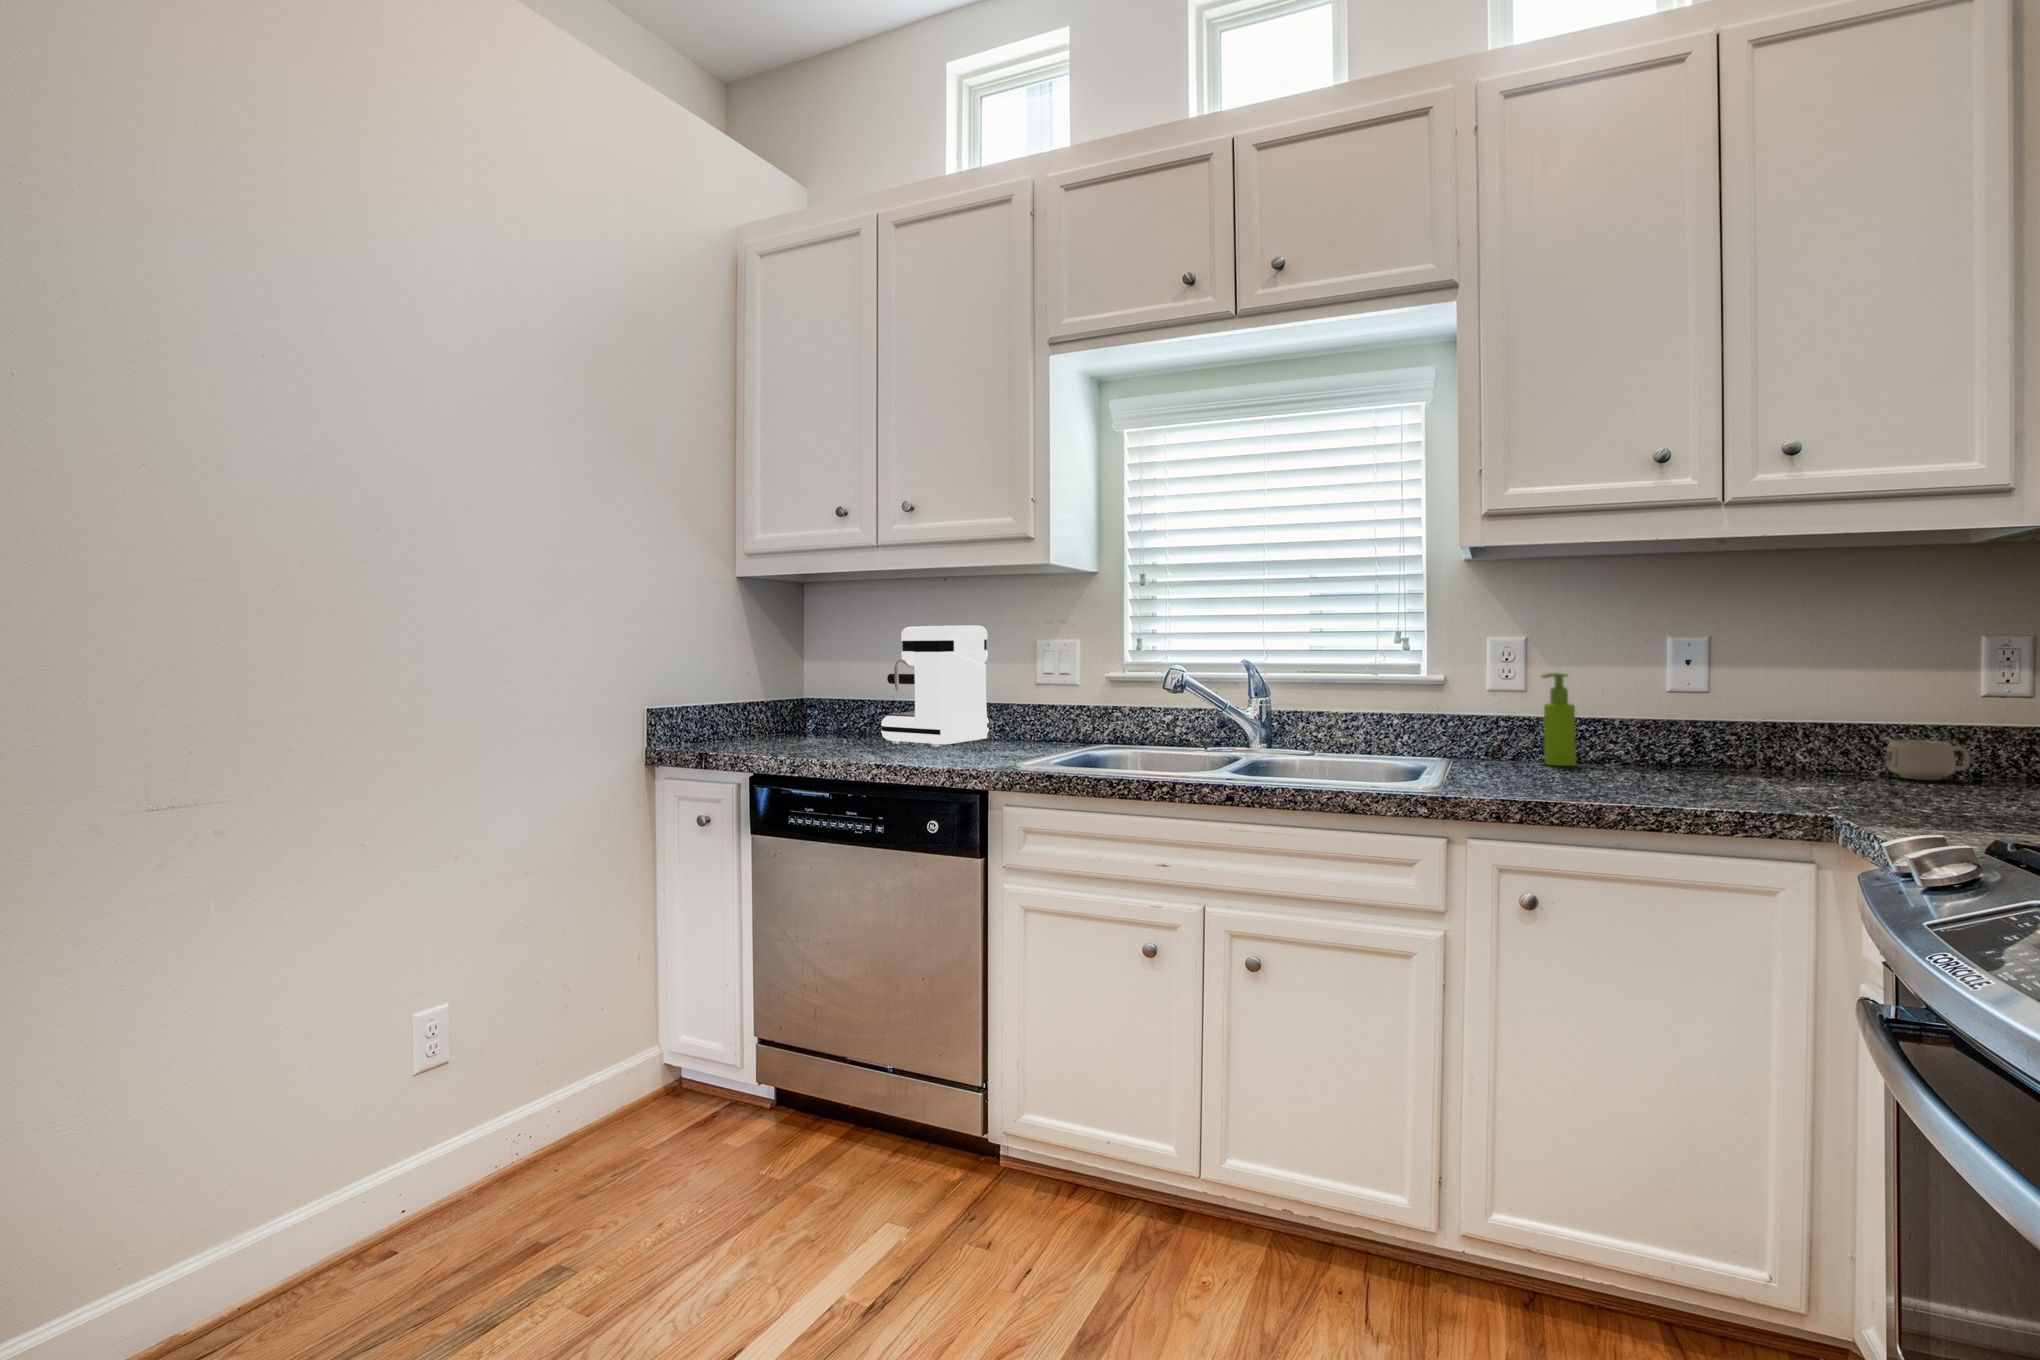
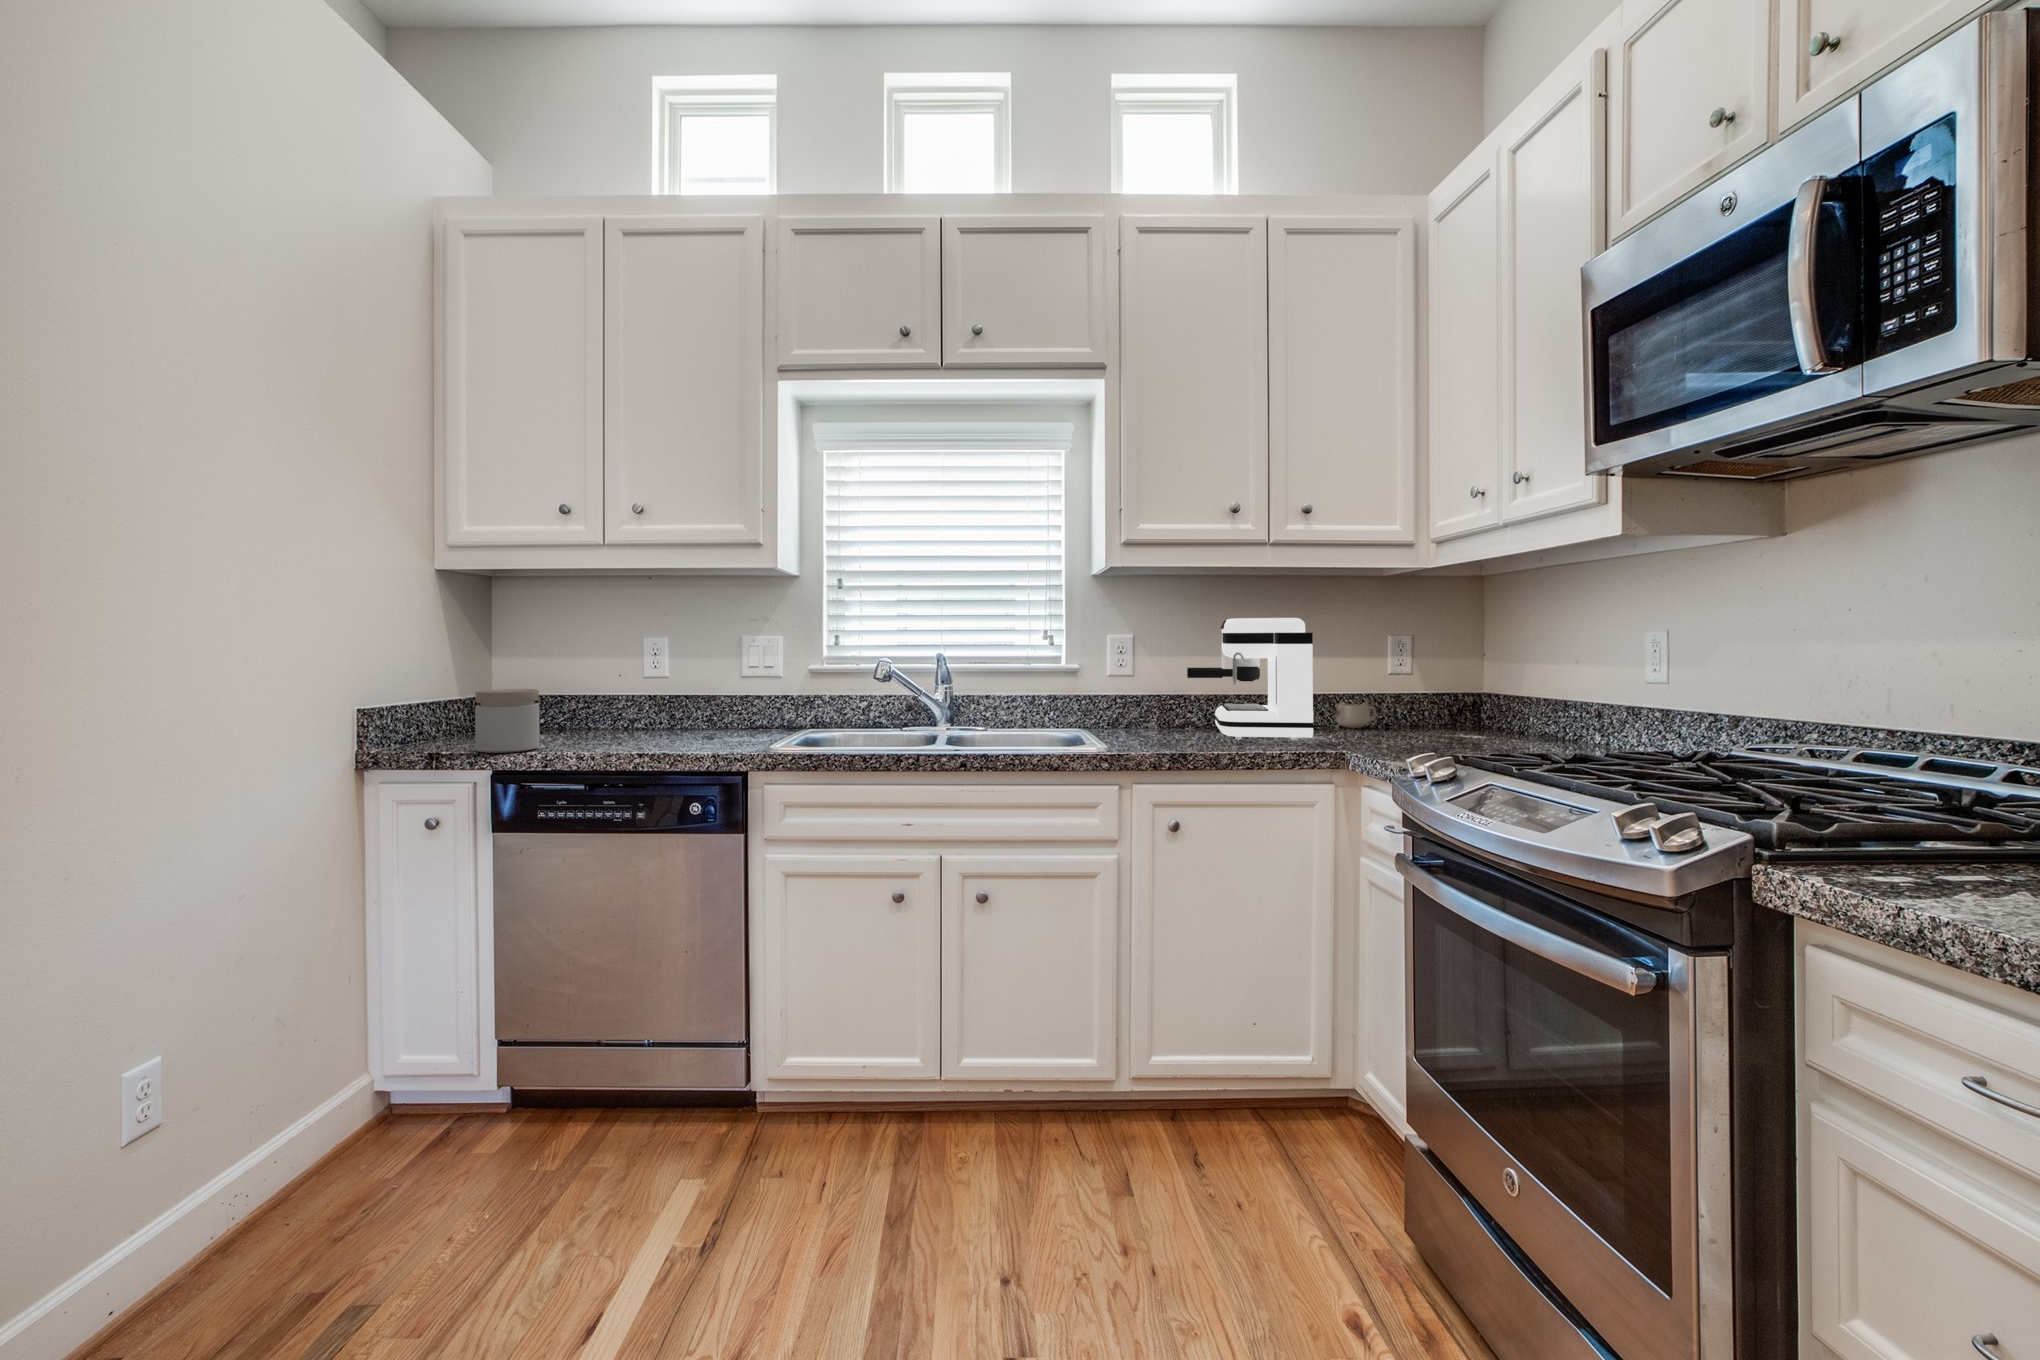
coffee maker: present [881,625,989,747] -> present [1187,618,1313,740]
soap dispenser: present [1542,673,1576,766] -> none [1147,663,1168,729]
jar: none [770,693,826,755] -> present [475,689,540,753]

